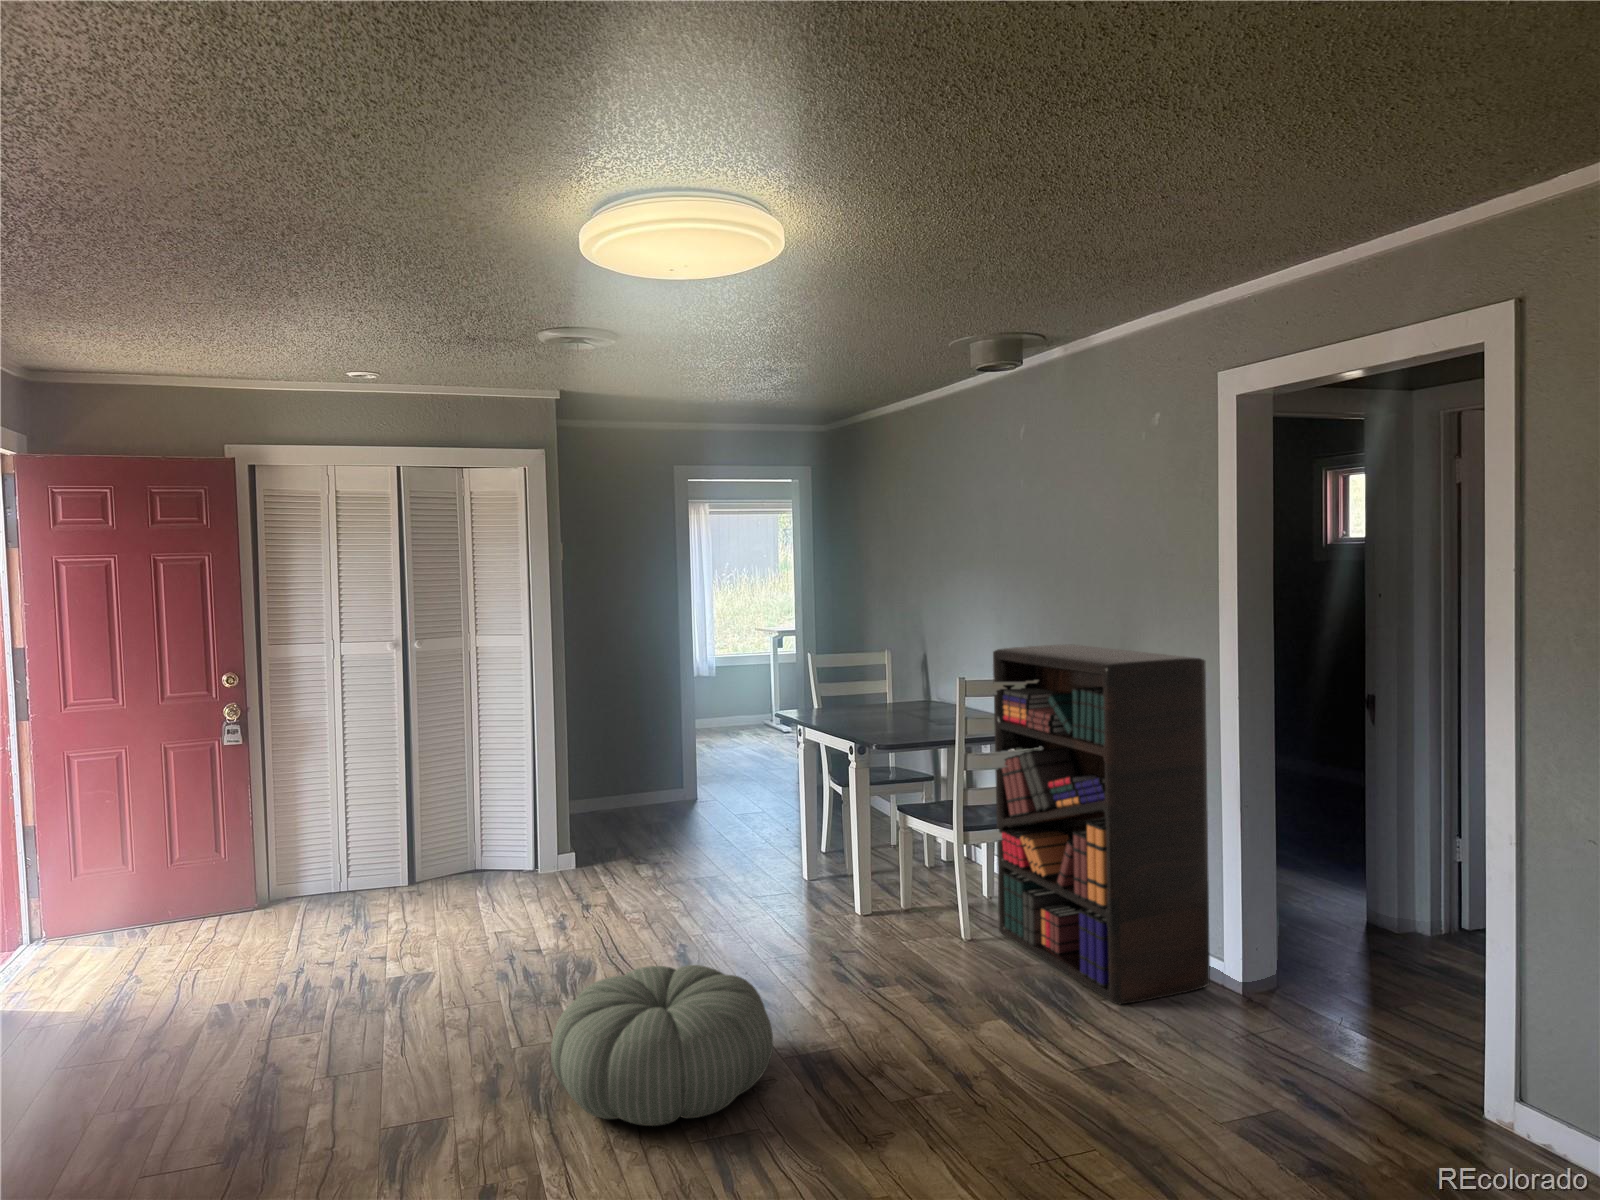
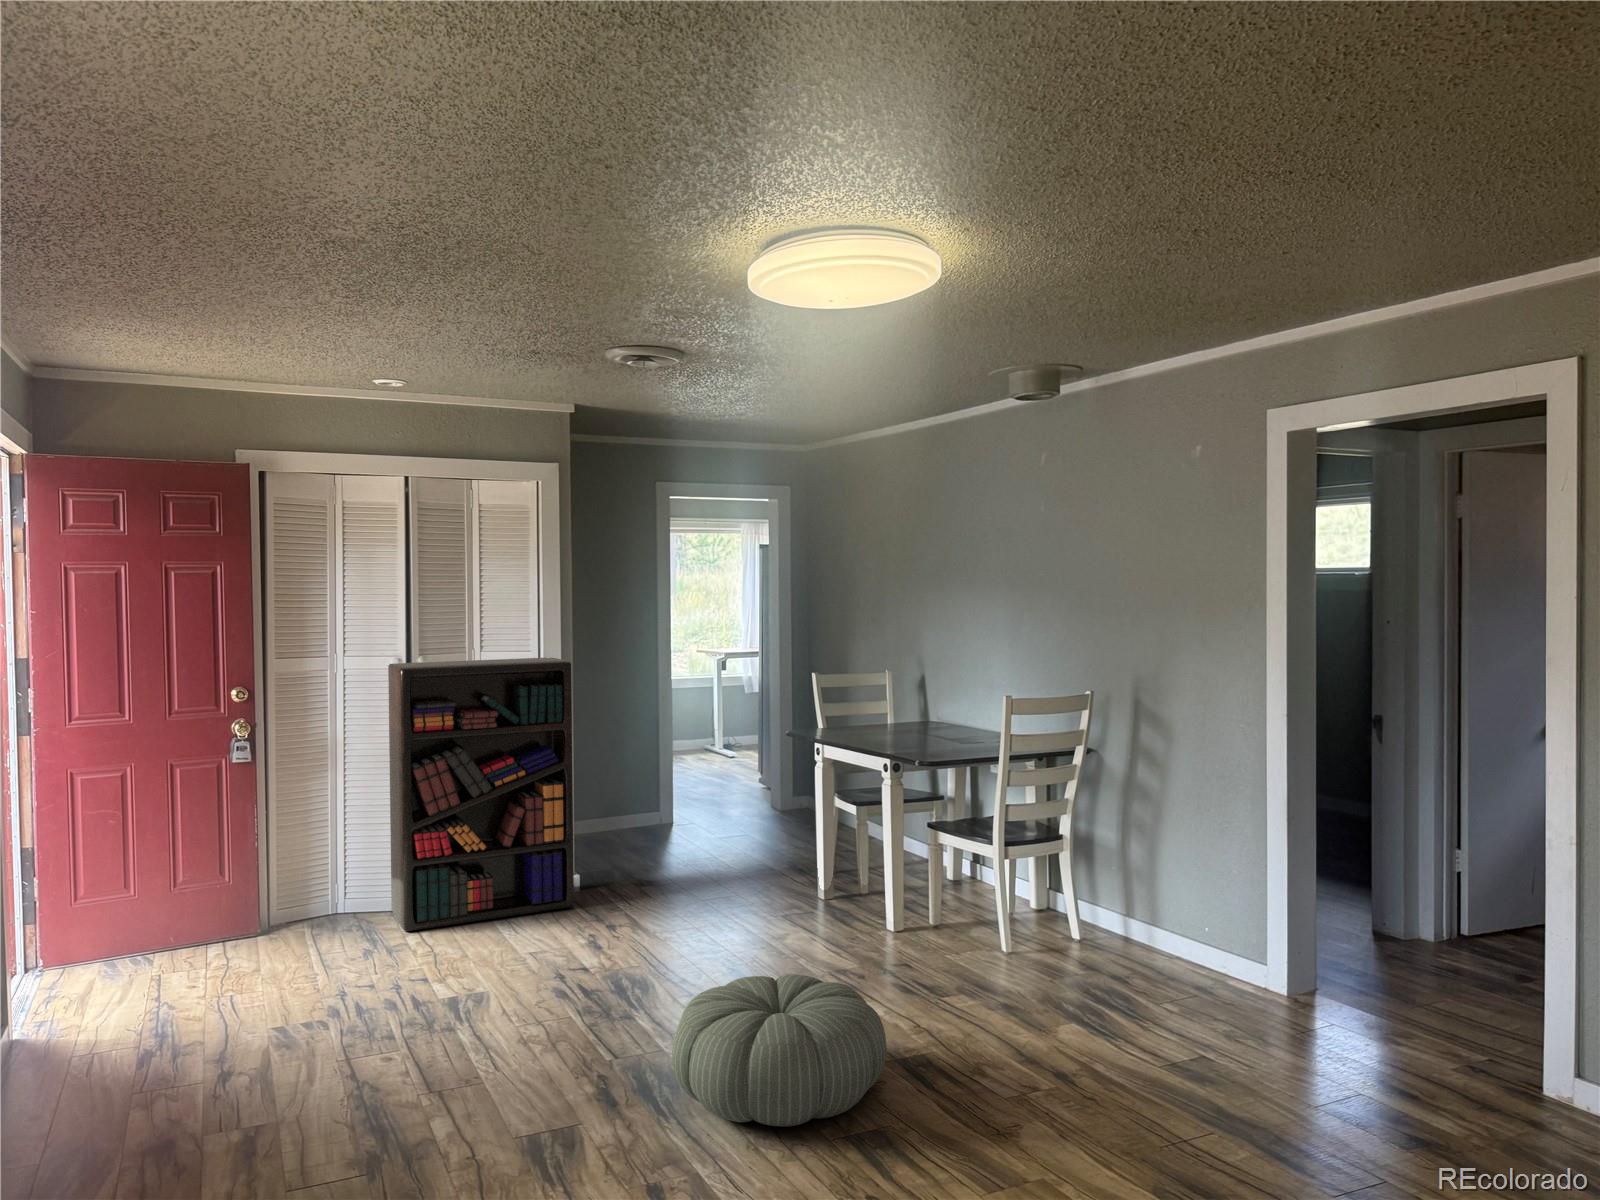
bookshelf: present [993,644,1210,1004] -> present [388,658,574,931]

